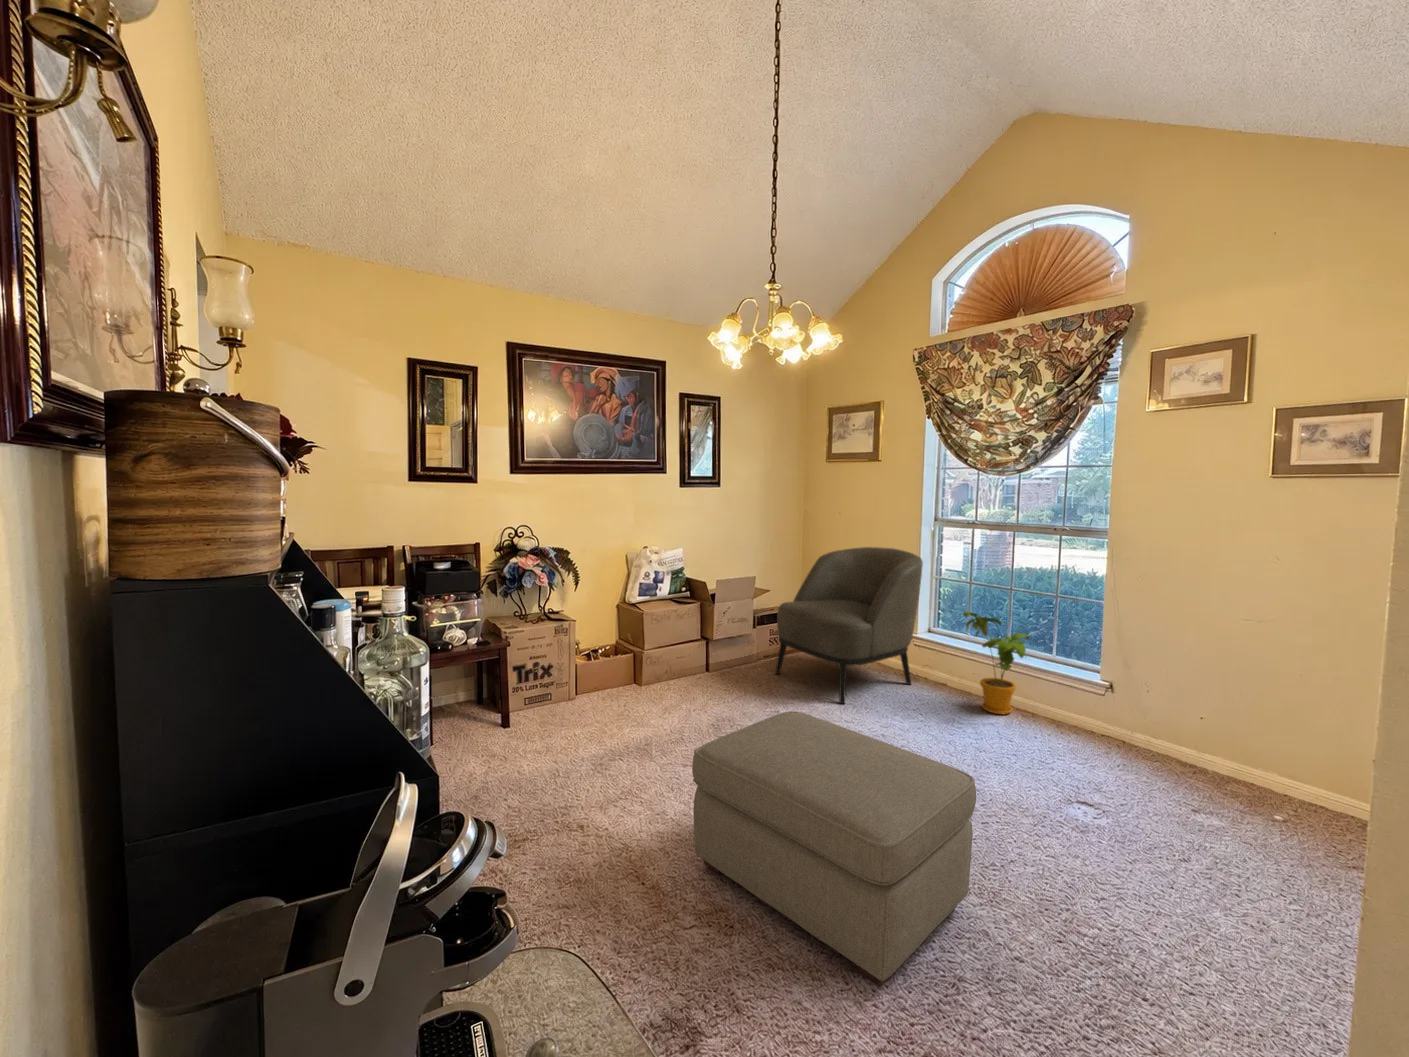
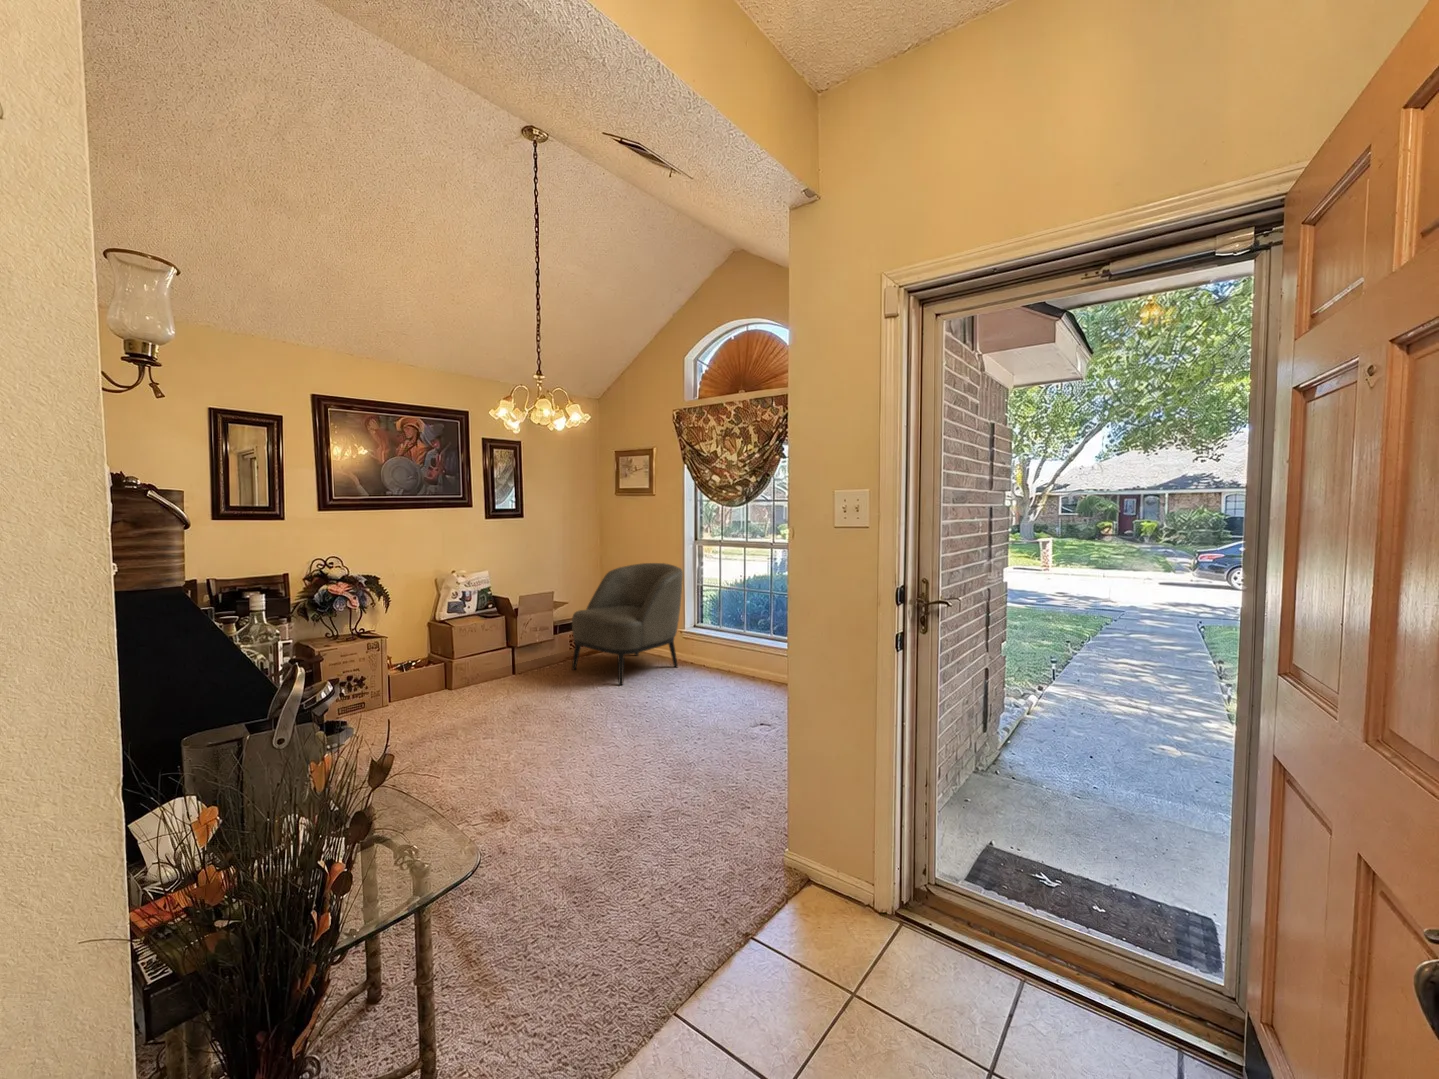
house plant: present [963,611,1029,714] -> none [707,607,756,680]
ottoman: present [692,711,976,987] -> none [480,683,671,836]

